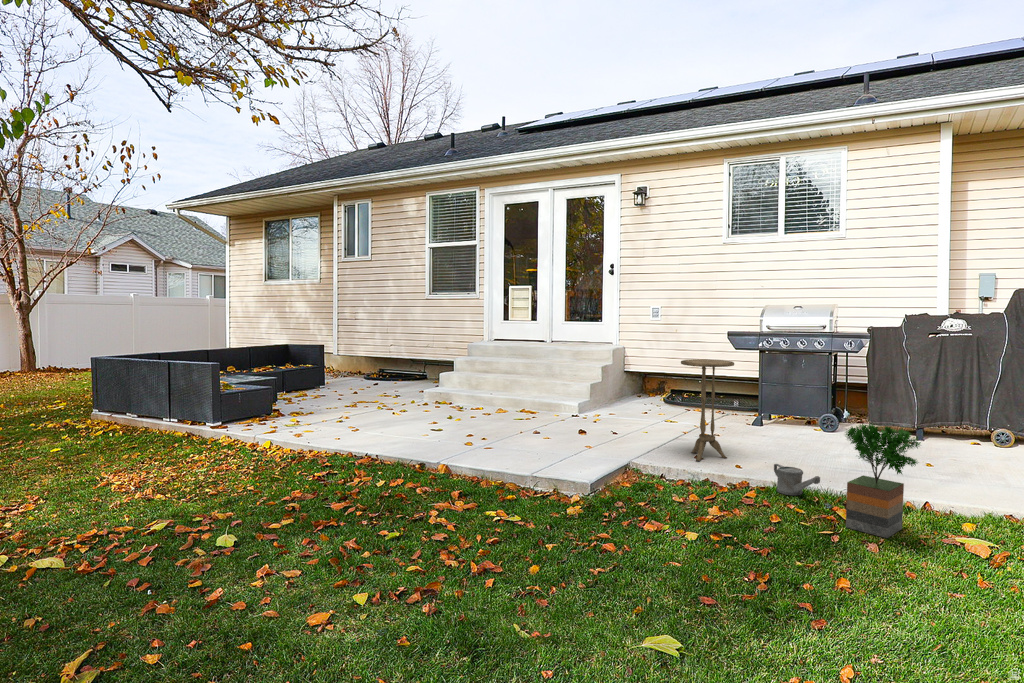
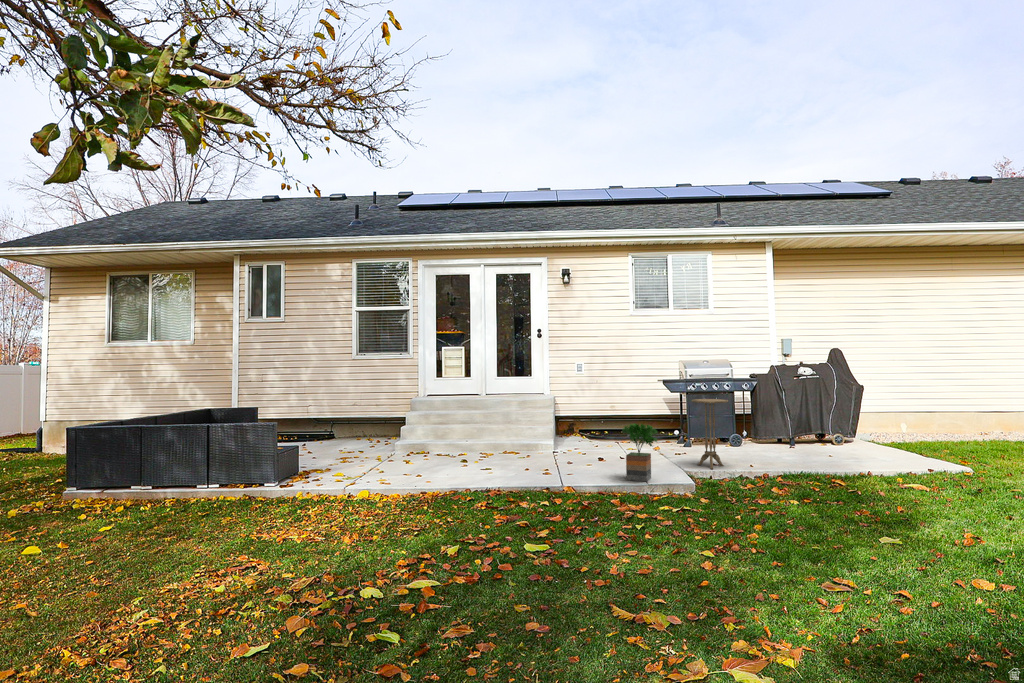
potted tree: present [846,423,921,538] -> present [623,423,657,481]
watering can: present [774,464,820,495] -> none [777,462,816,480]

